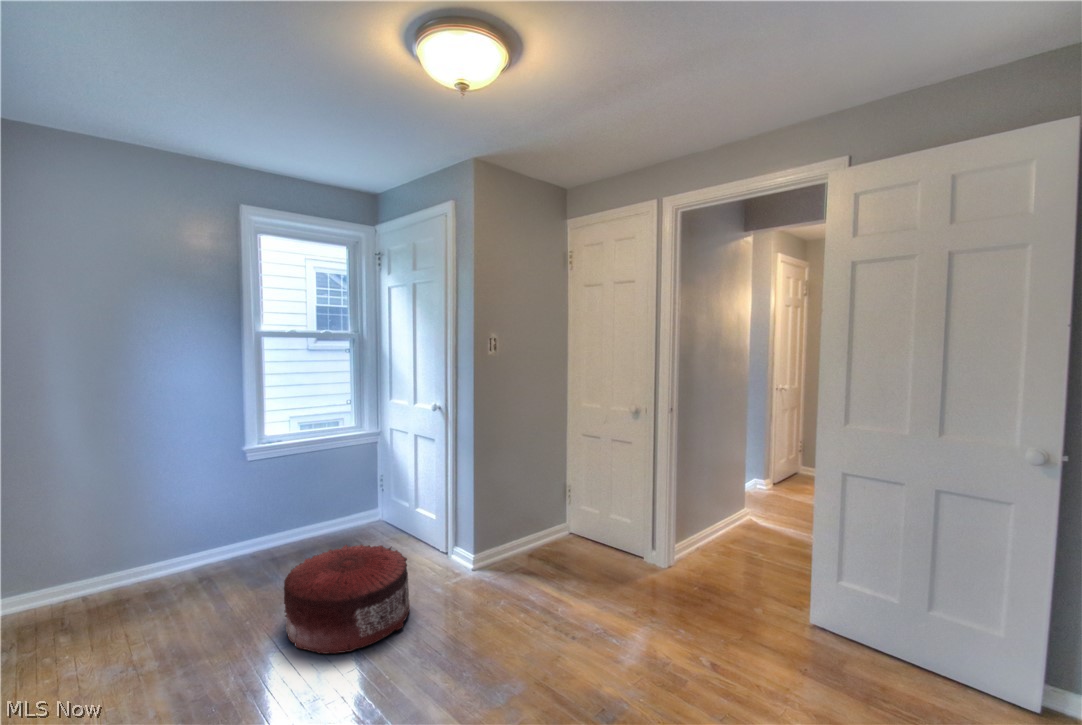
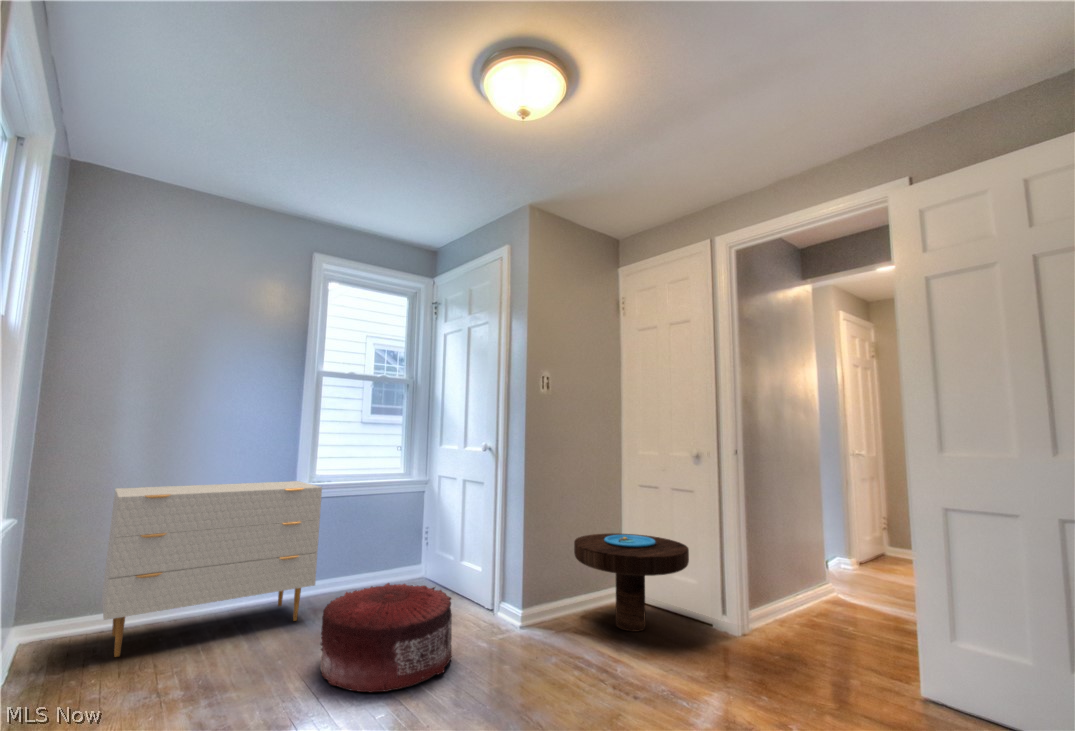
dresser: none [51,444,275,632] -> present [102,481,322,657]
side table: none [521,480,624,569] -> present [574,533,689,632]

